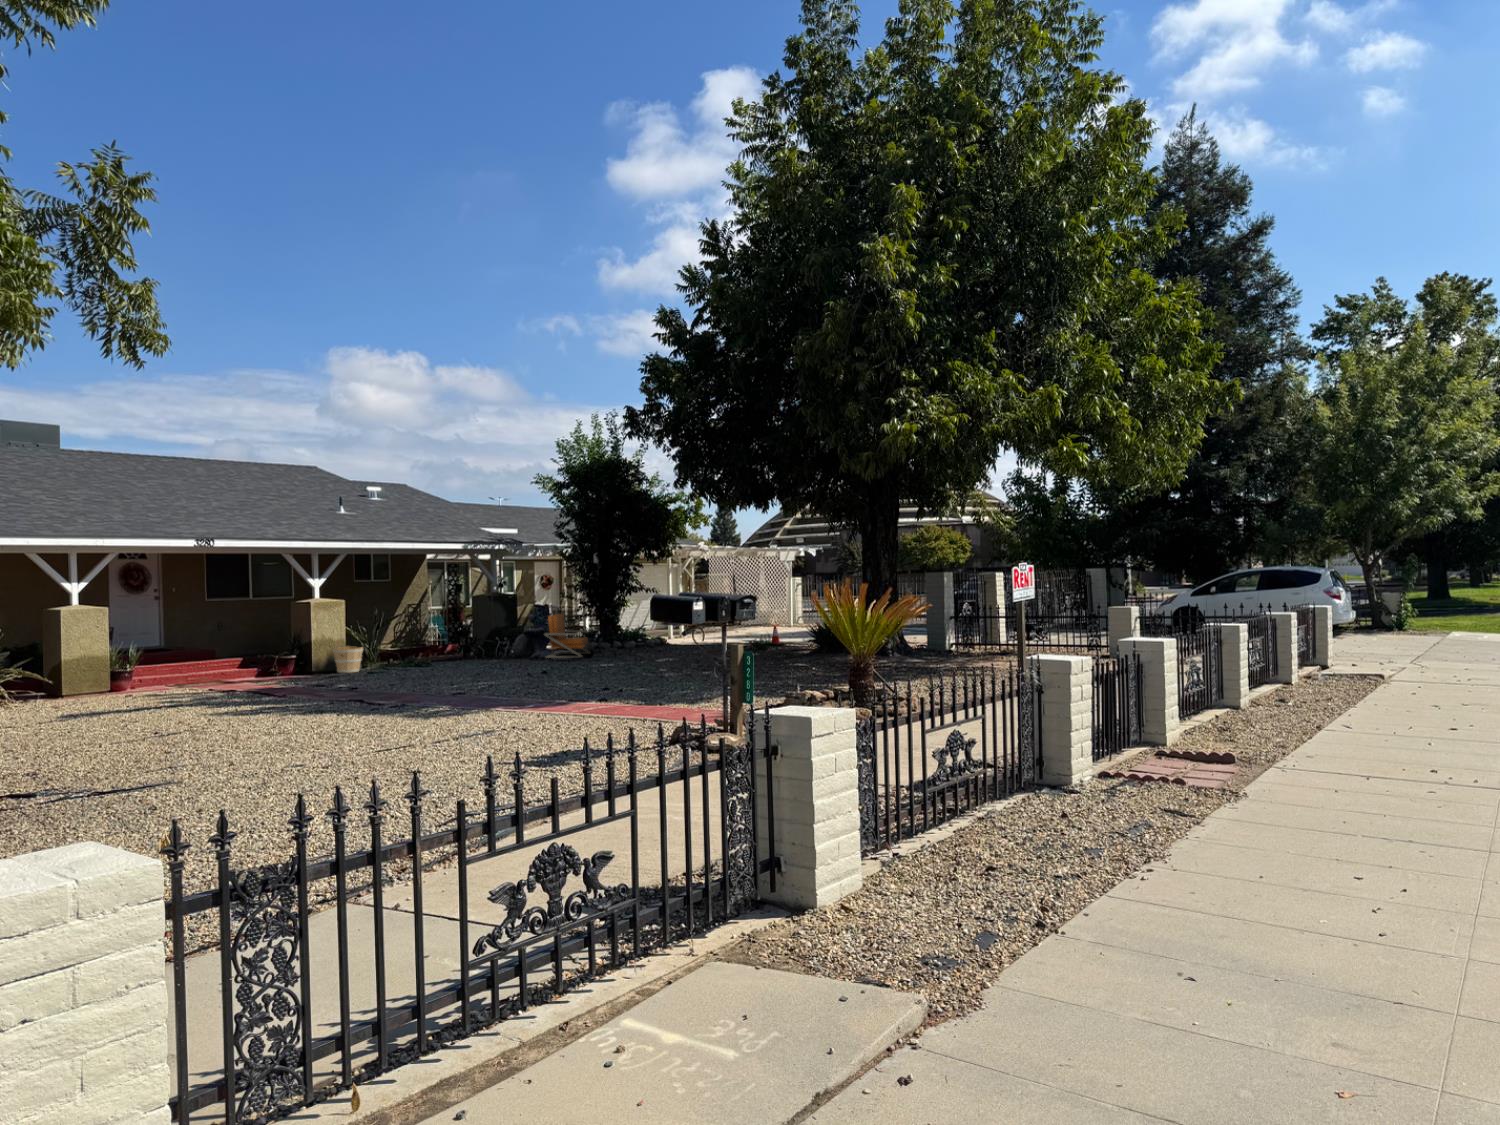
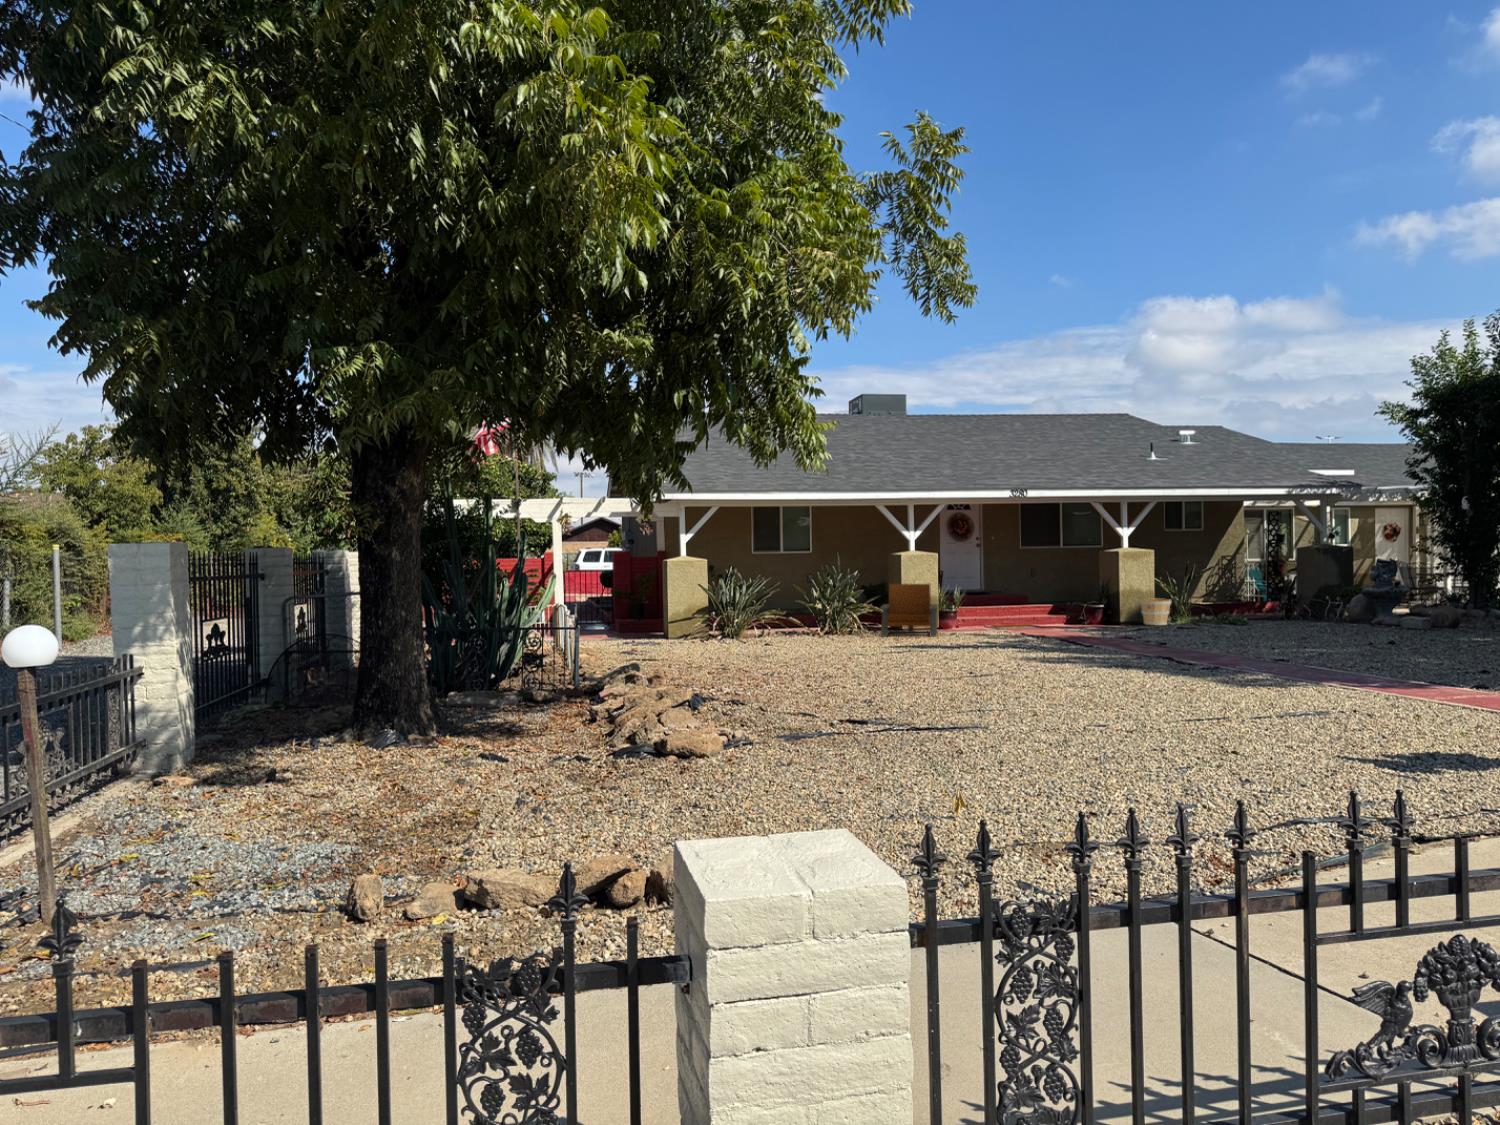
lounge chair: present [545,614,589,658] -> present [880,584,938,637]

